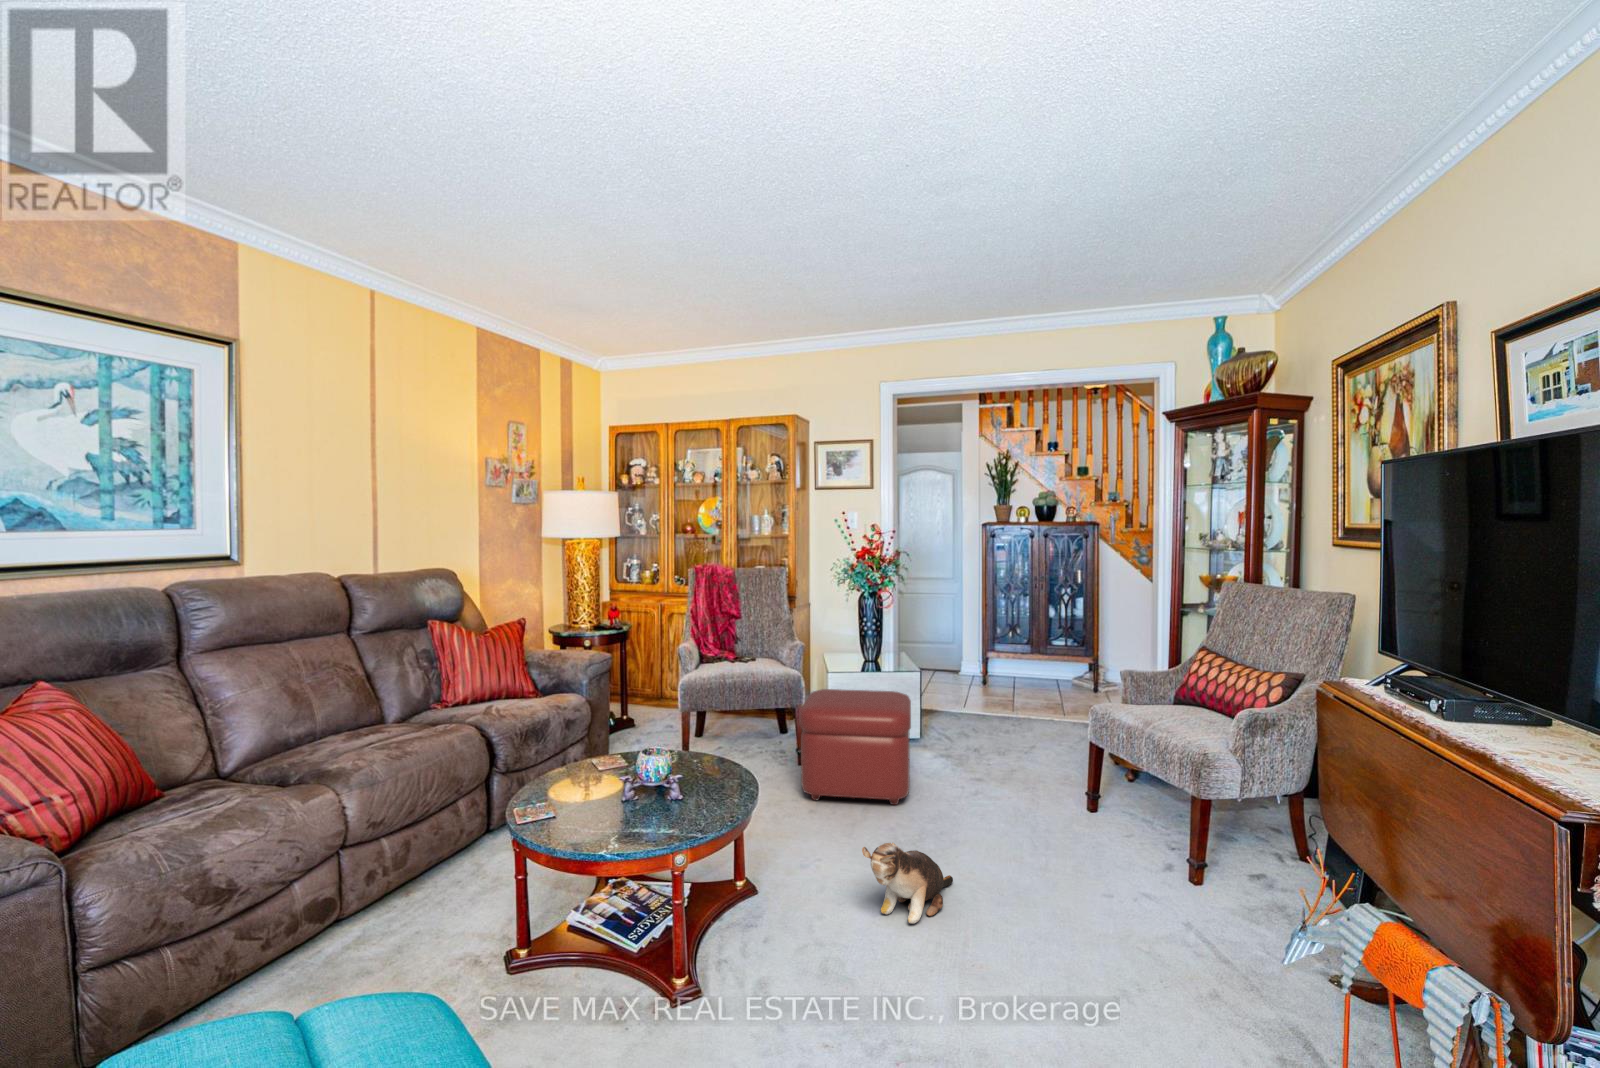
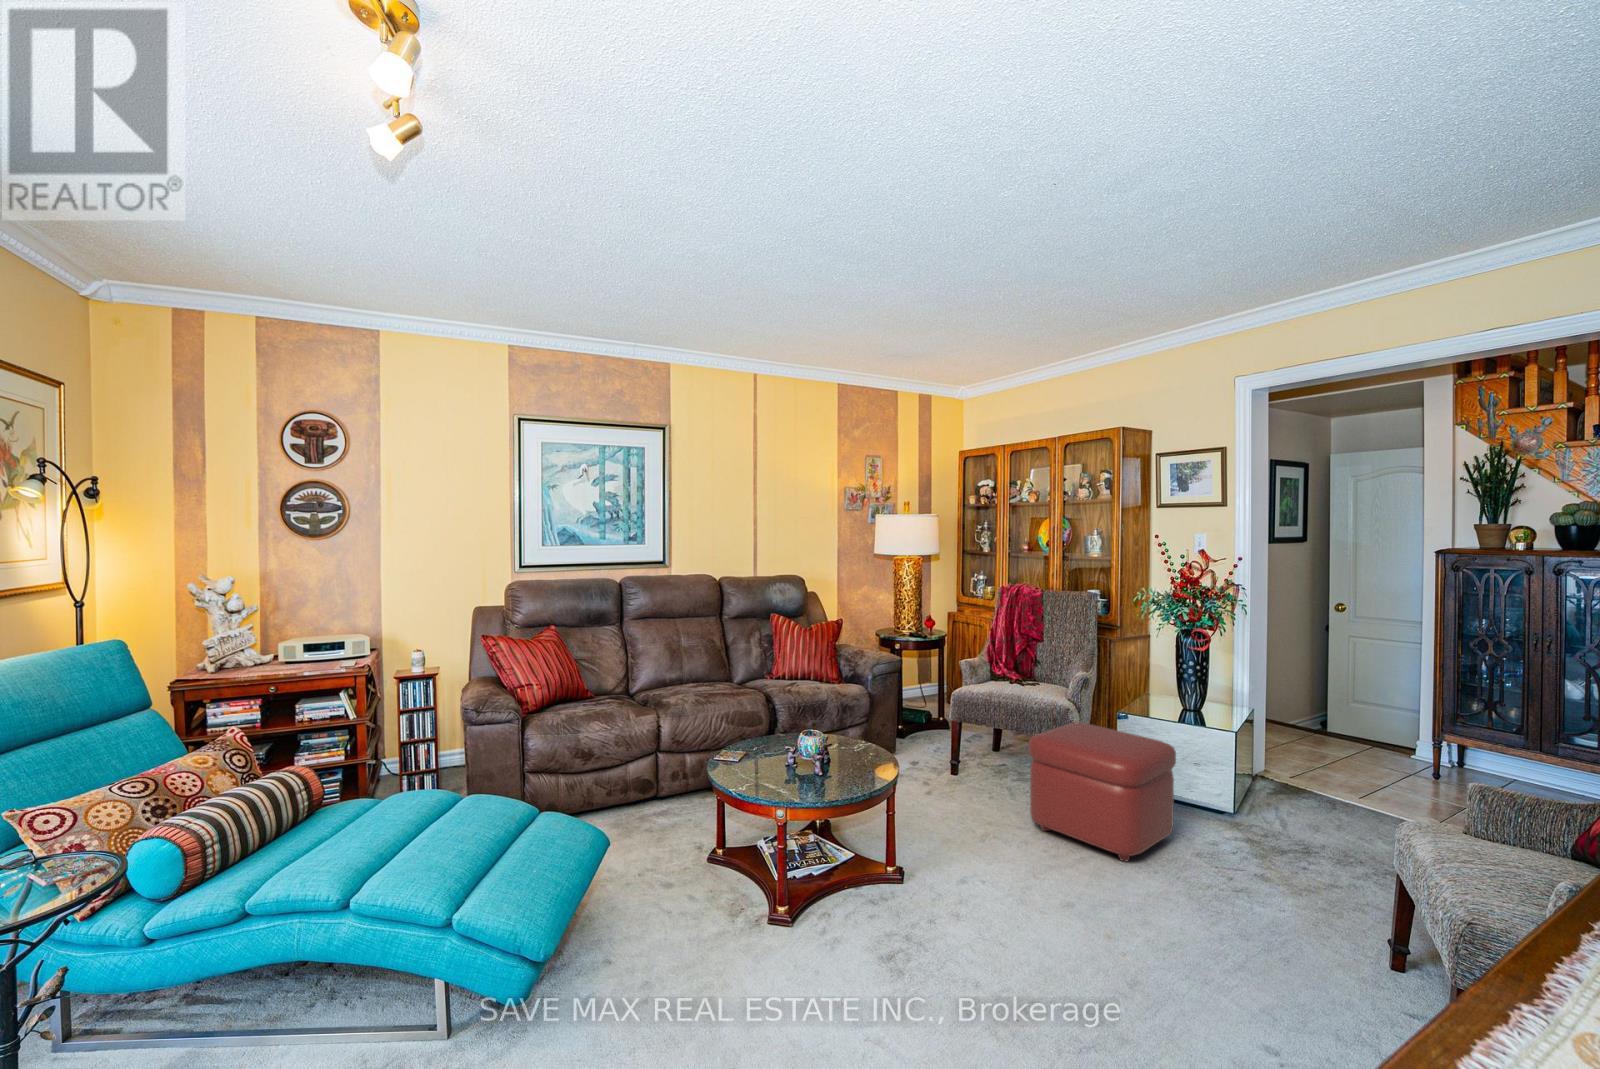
plush toy: present [862,843,953,924] -> none [957,864,1093,960]

